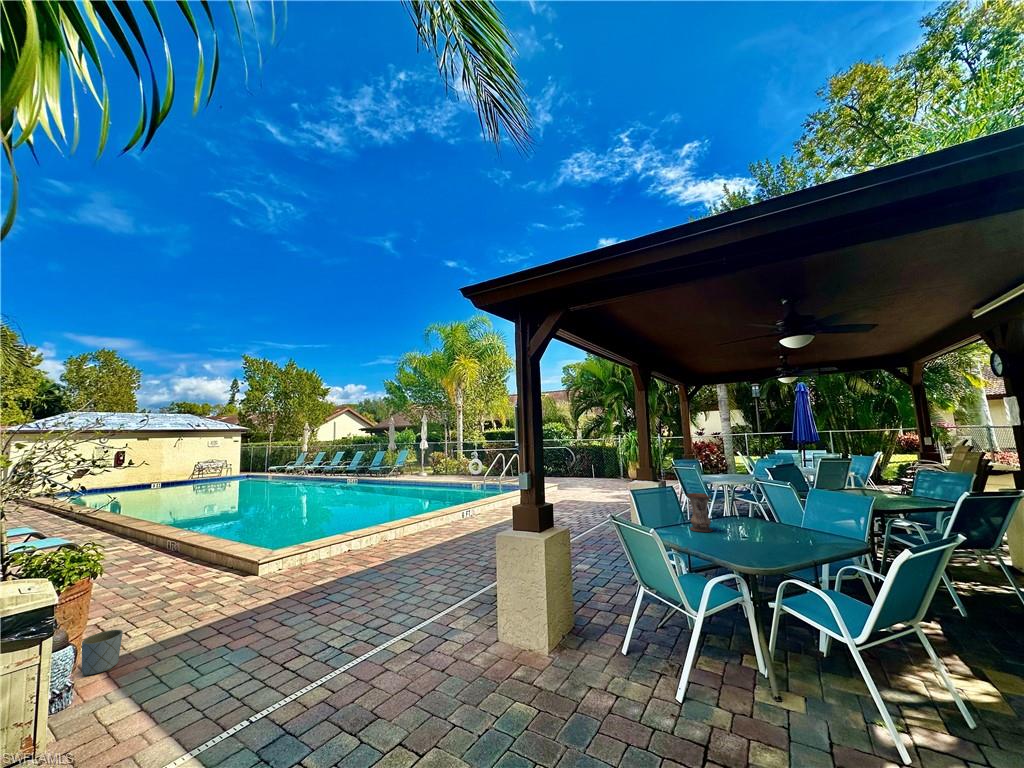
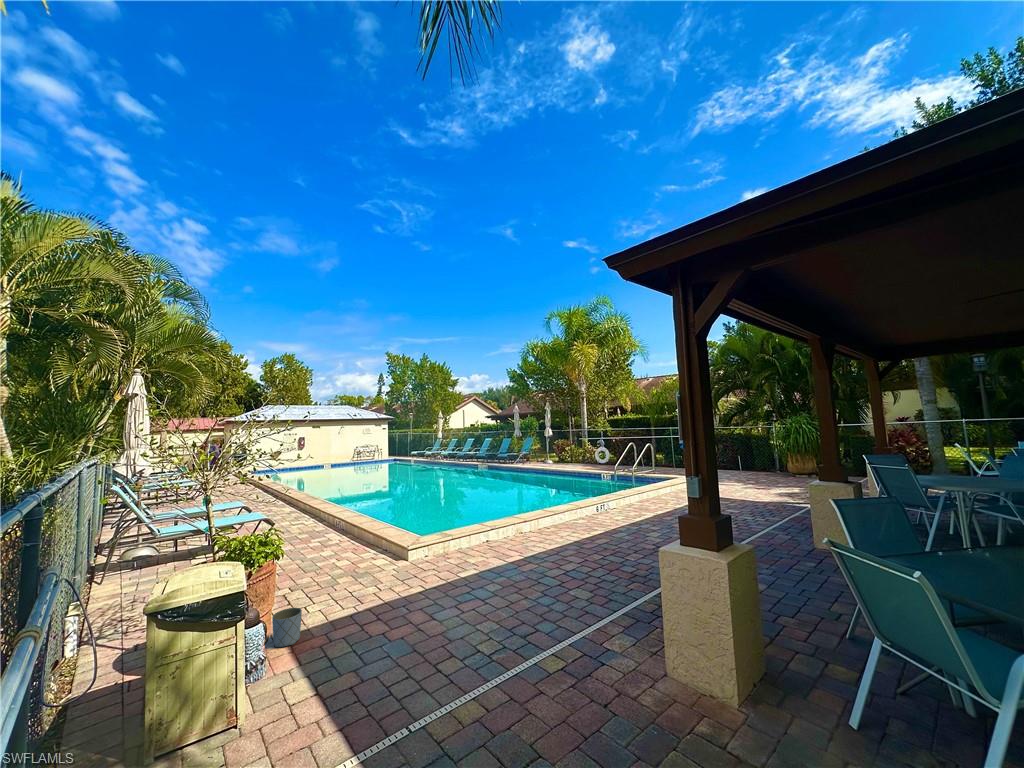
vase: present [687,493,713,532] -> none [927,511,978,568]

